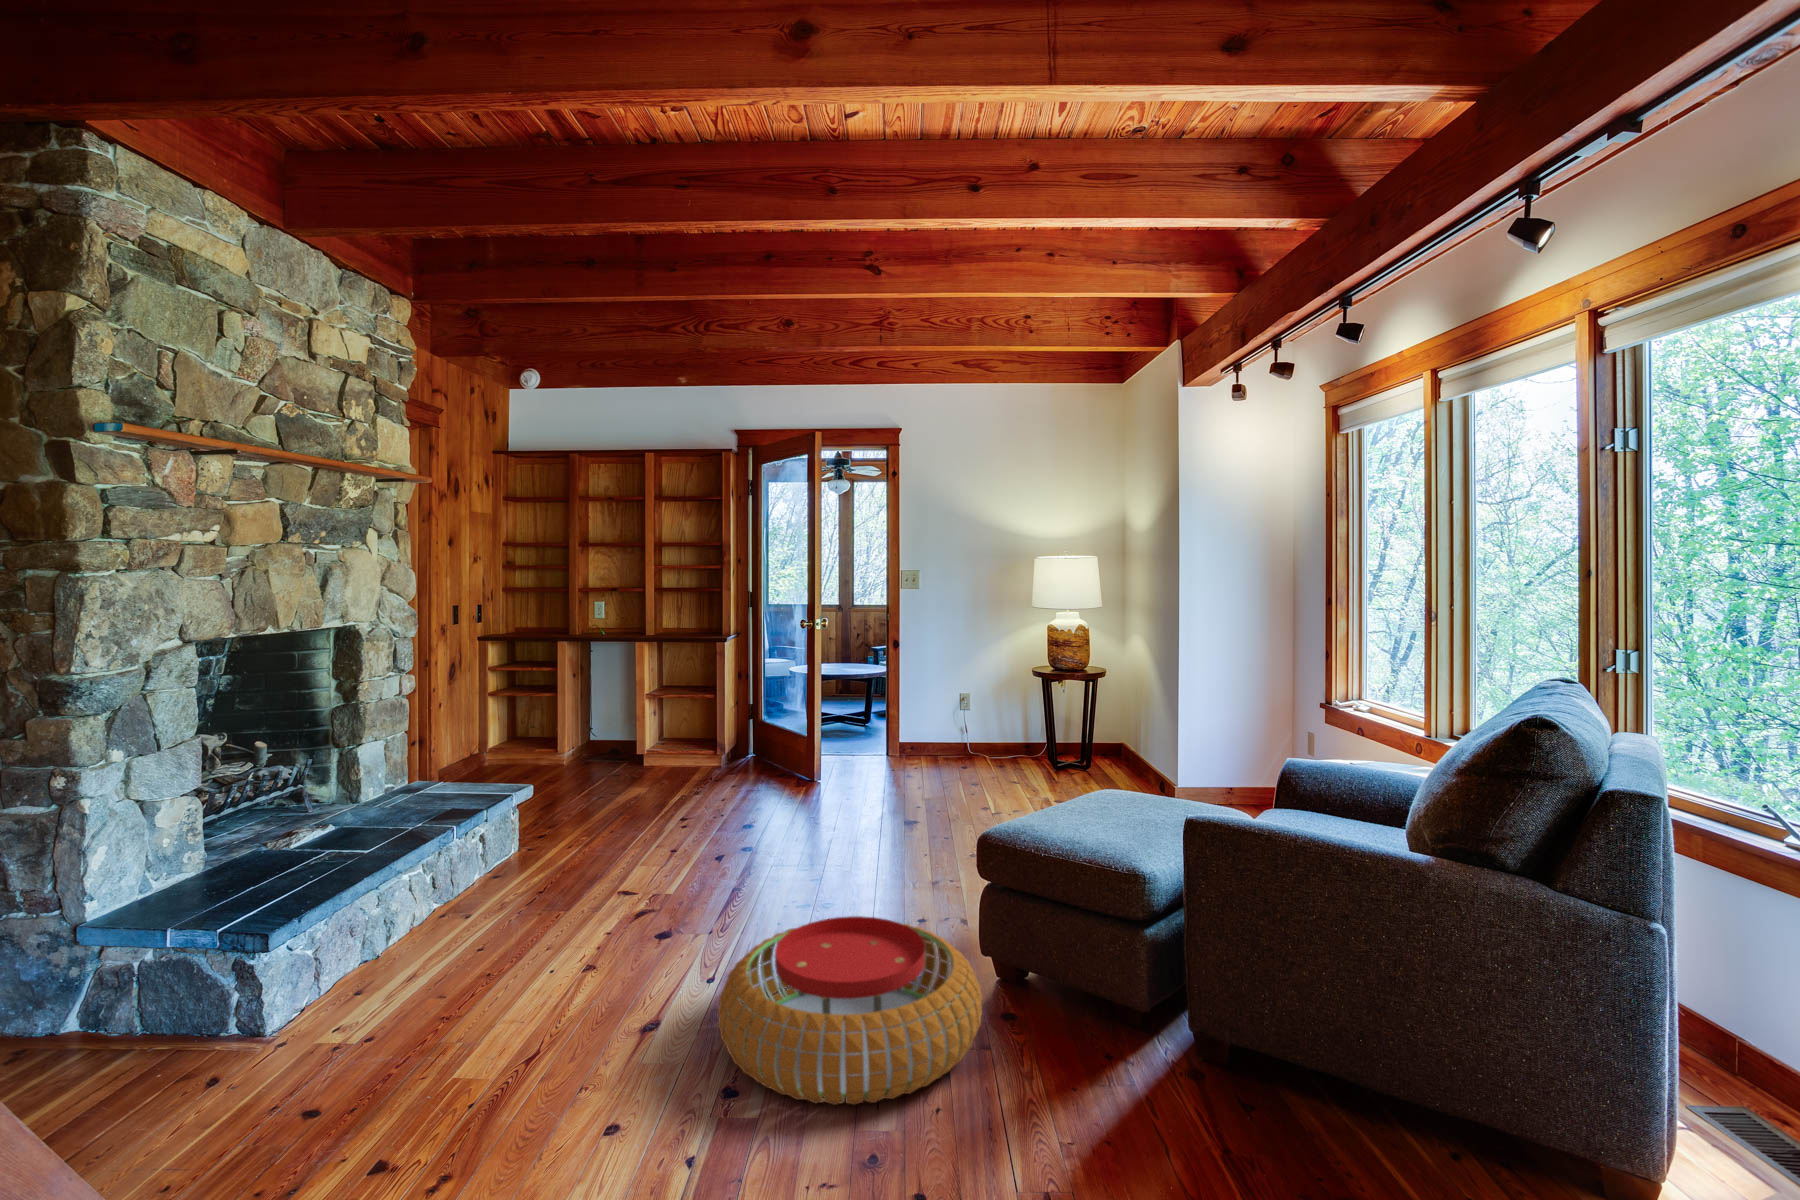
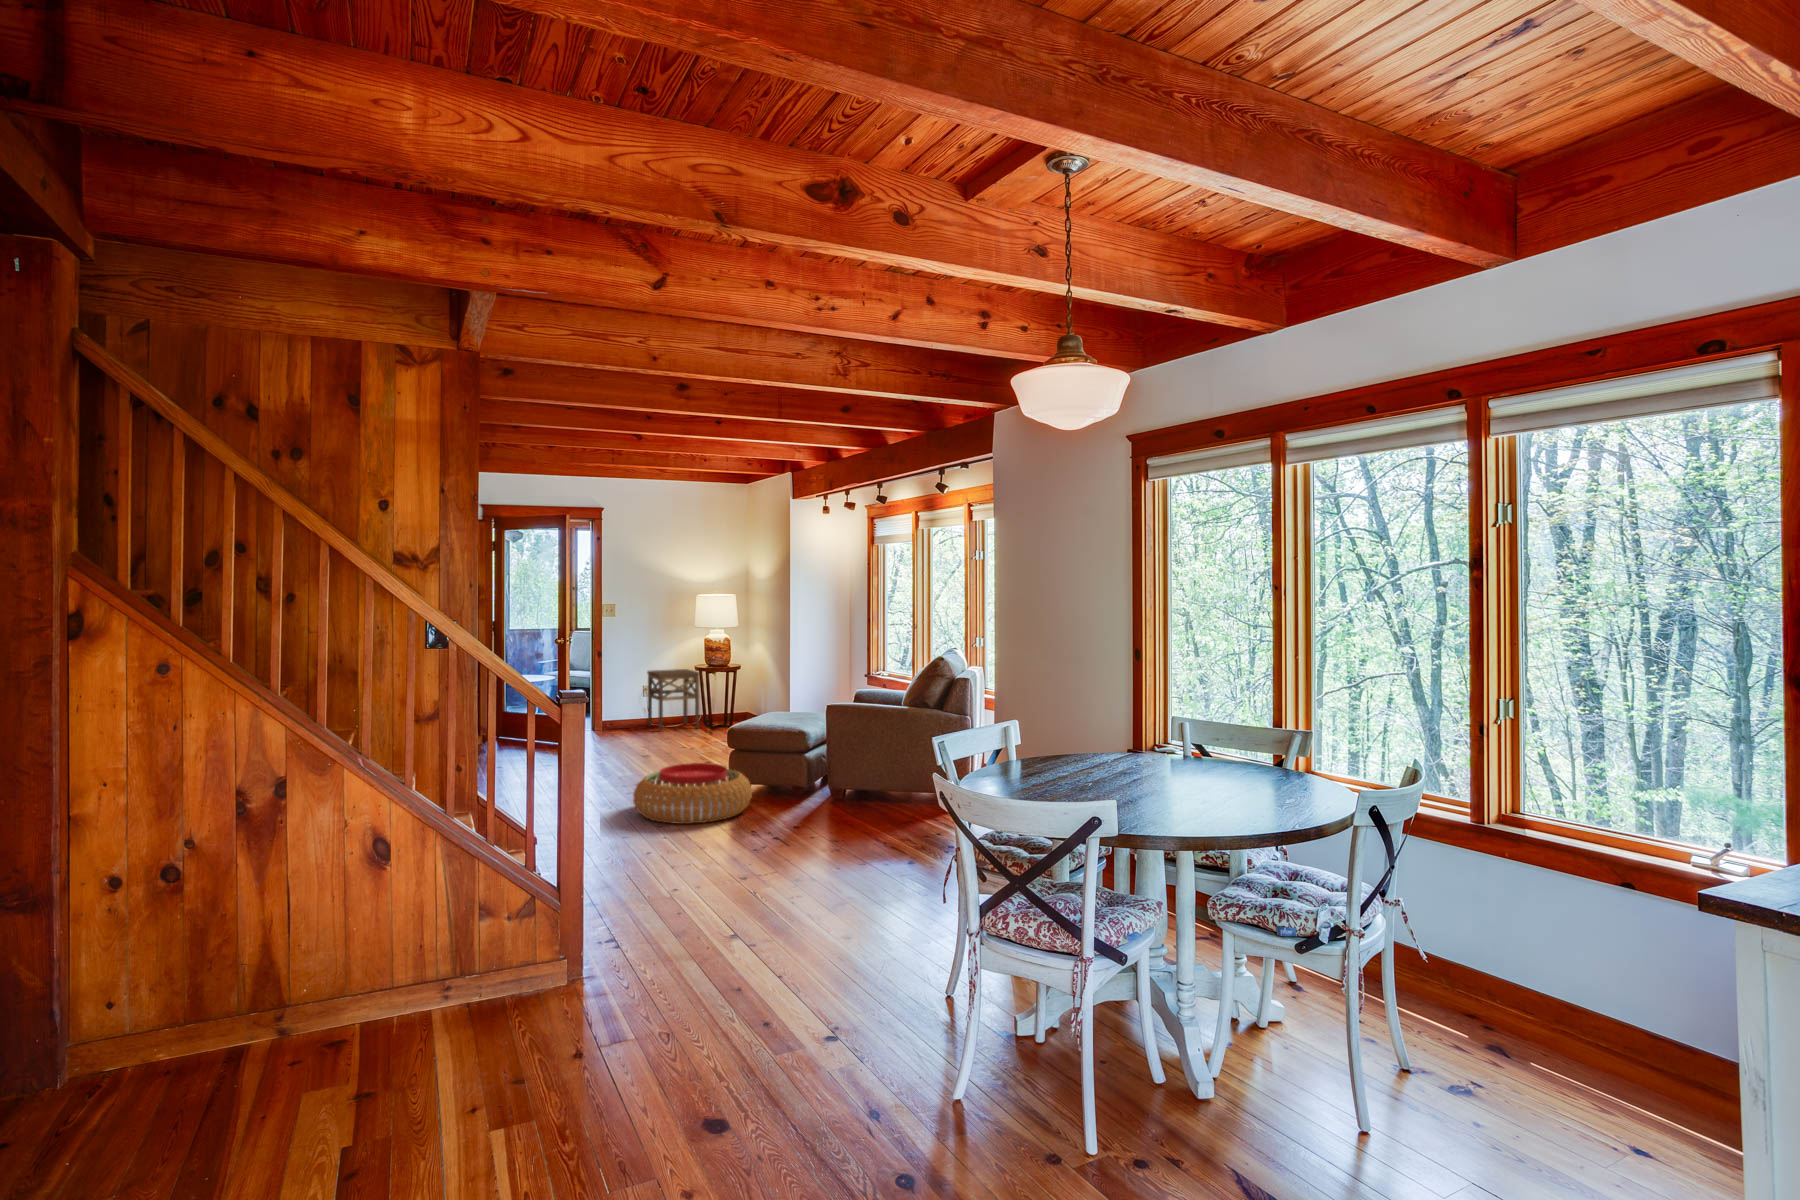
side table: none [965,671,1036,768] -> present [647,669,700,732]

